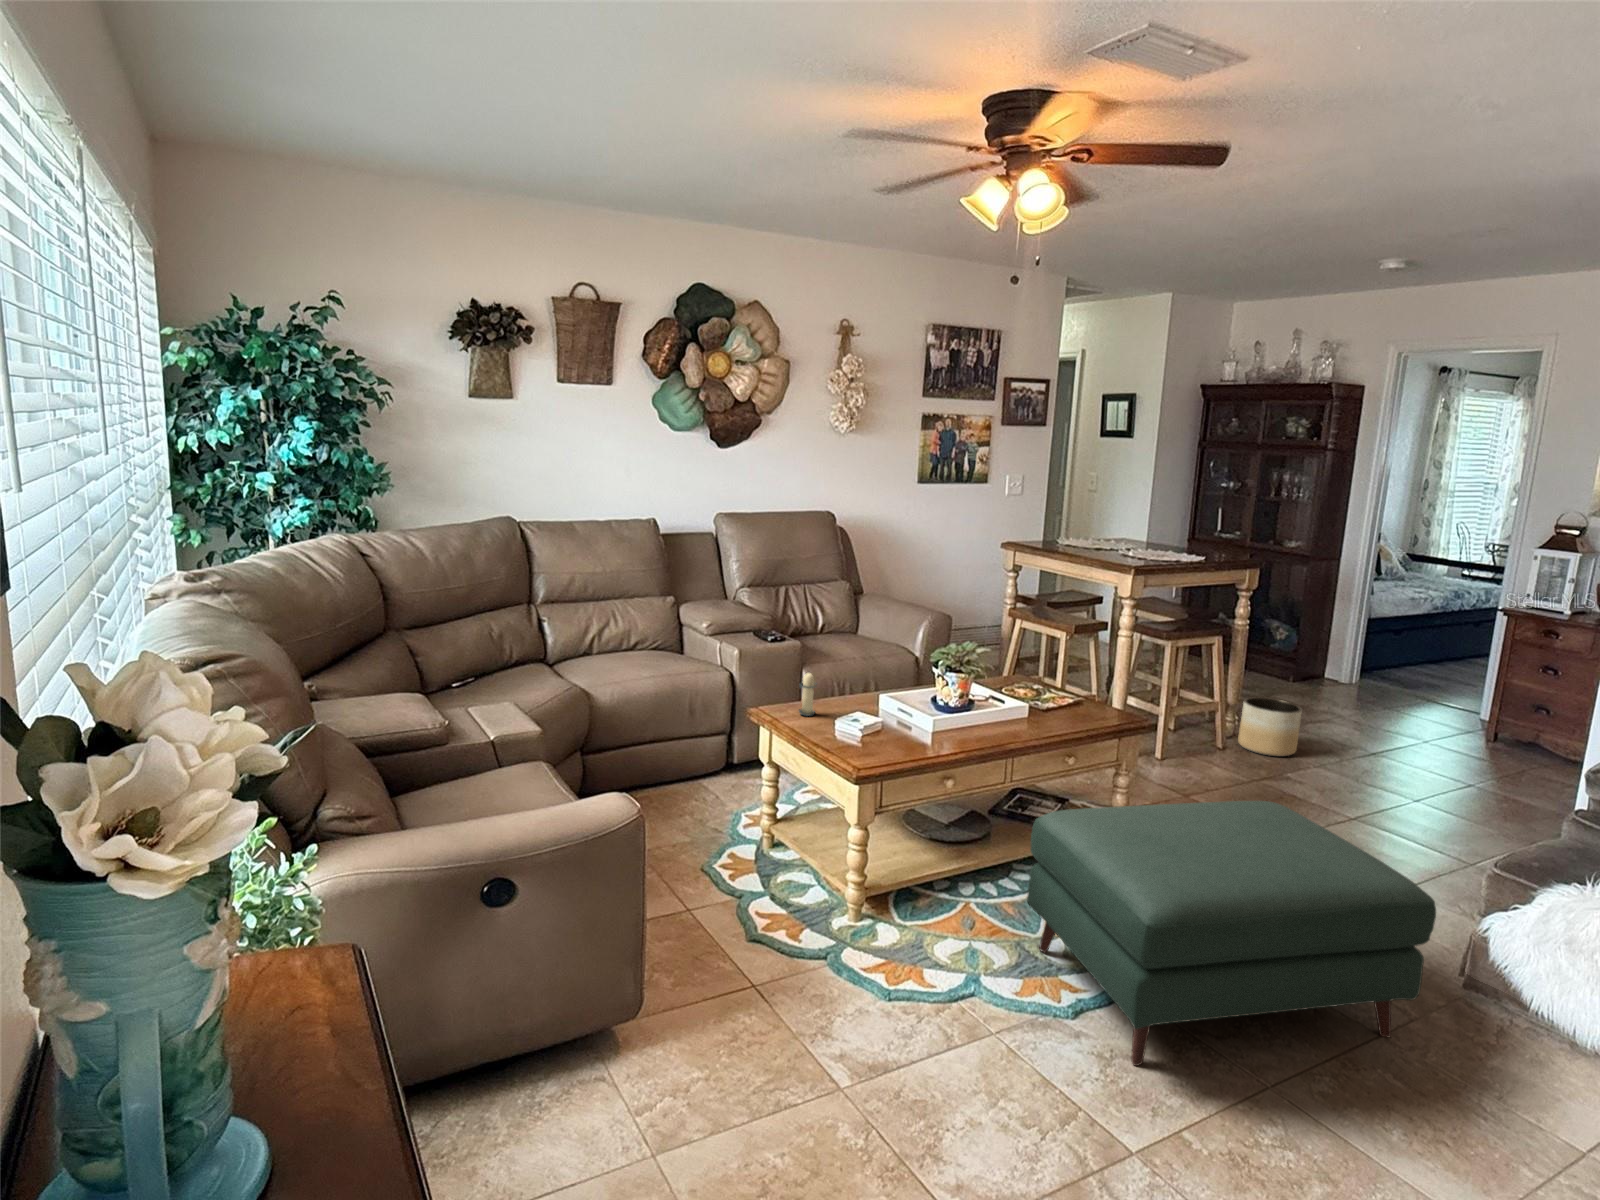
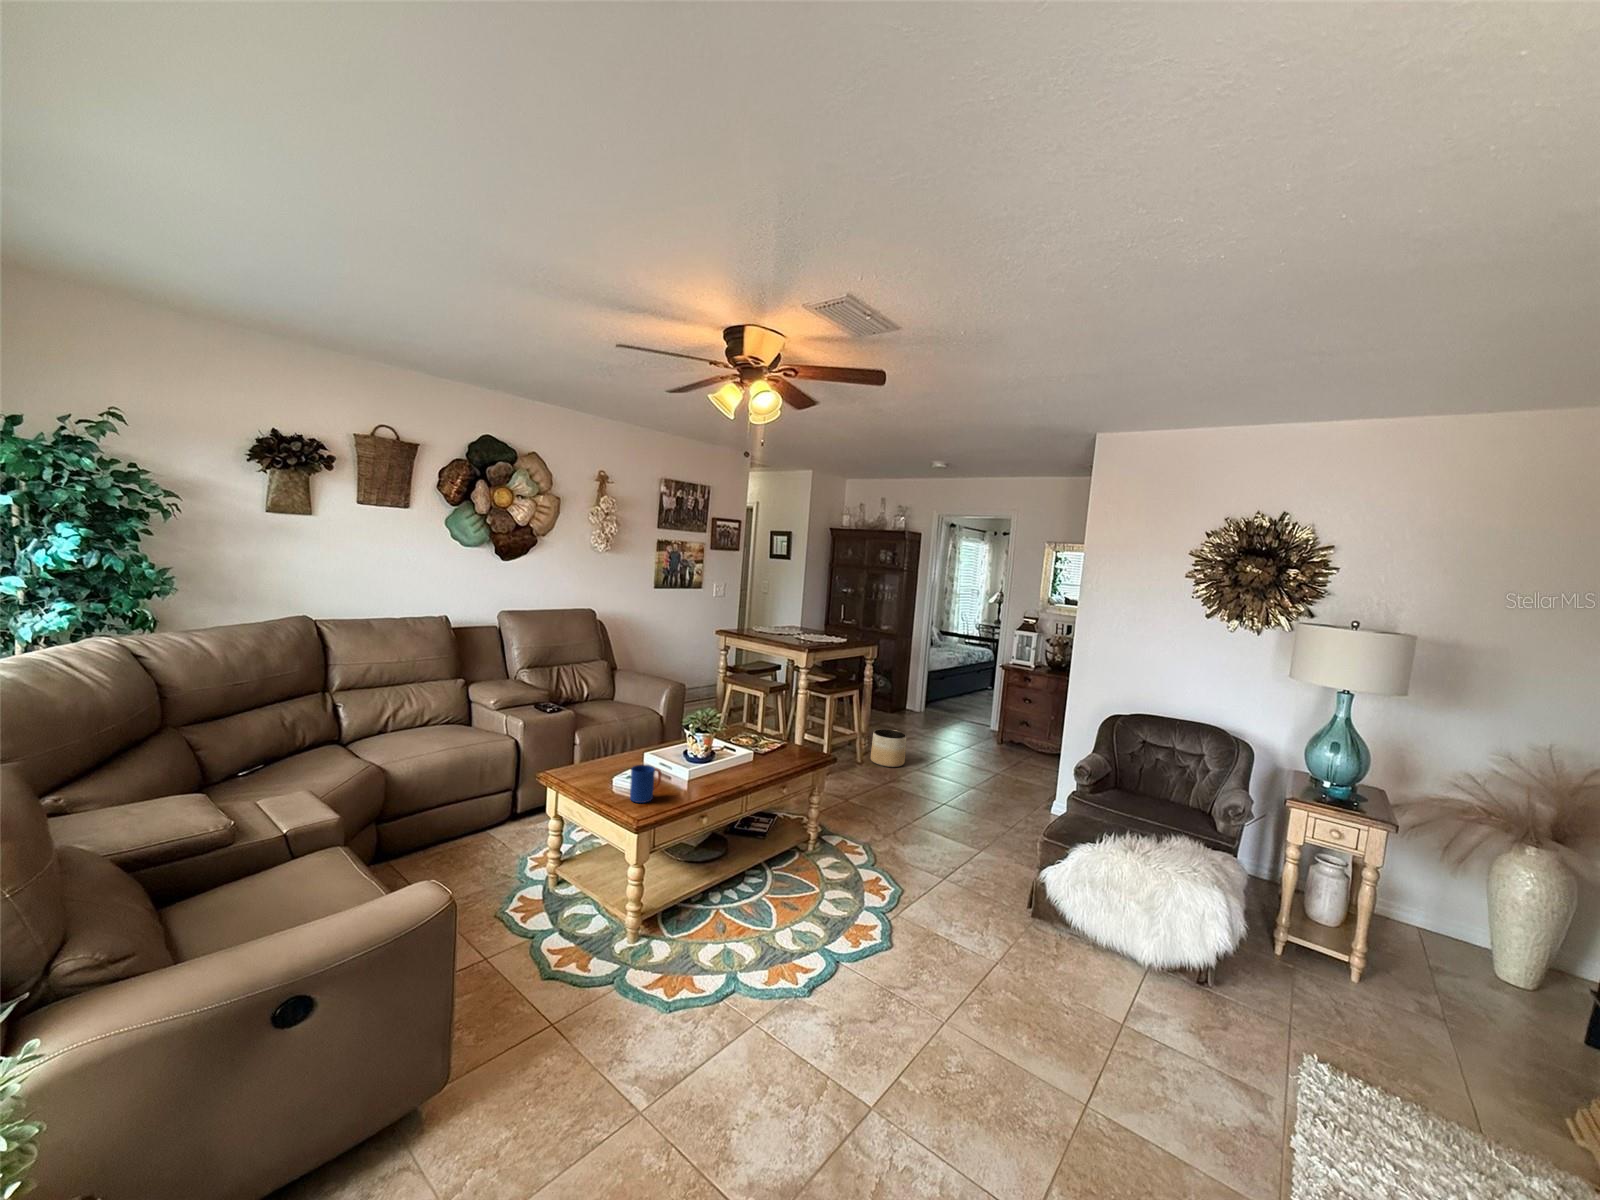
candle: present [799,673,817,716] -> none [580,741,600,778]
mug: none [851,702,892,749] -> present [630,765,661,803]
ottoman: present [1027,801,1436,1066] -> none [766,808,1020,1023]

